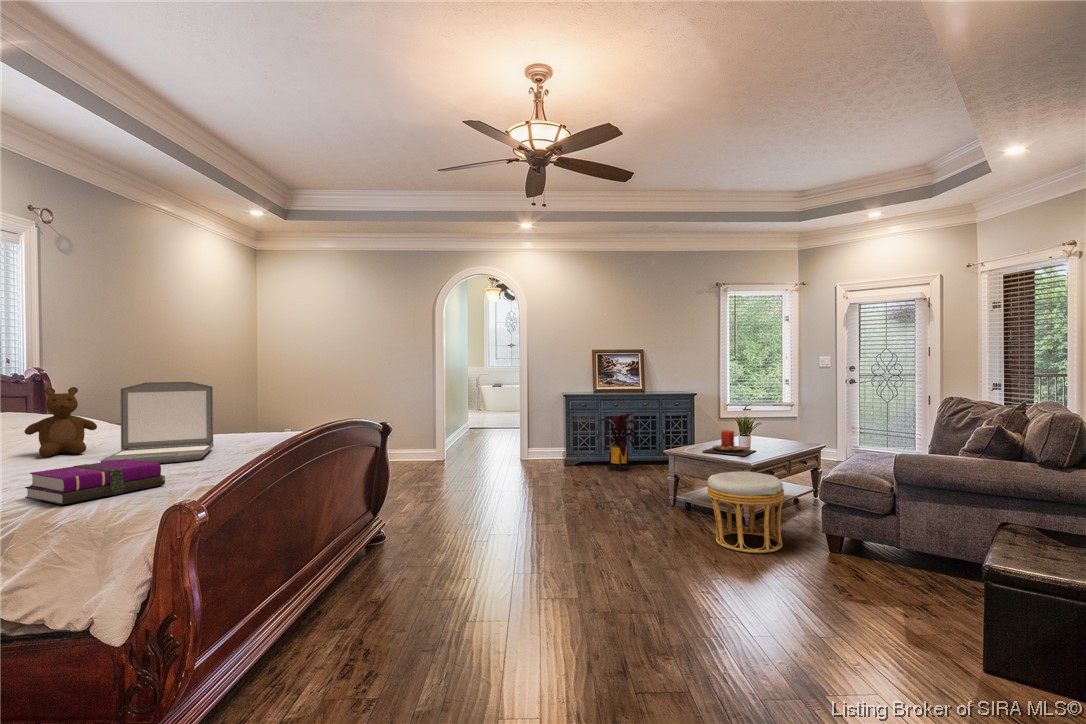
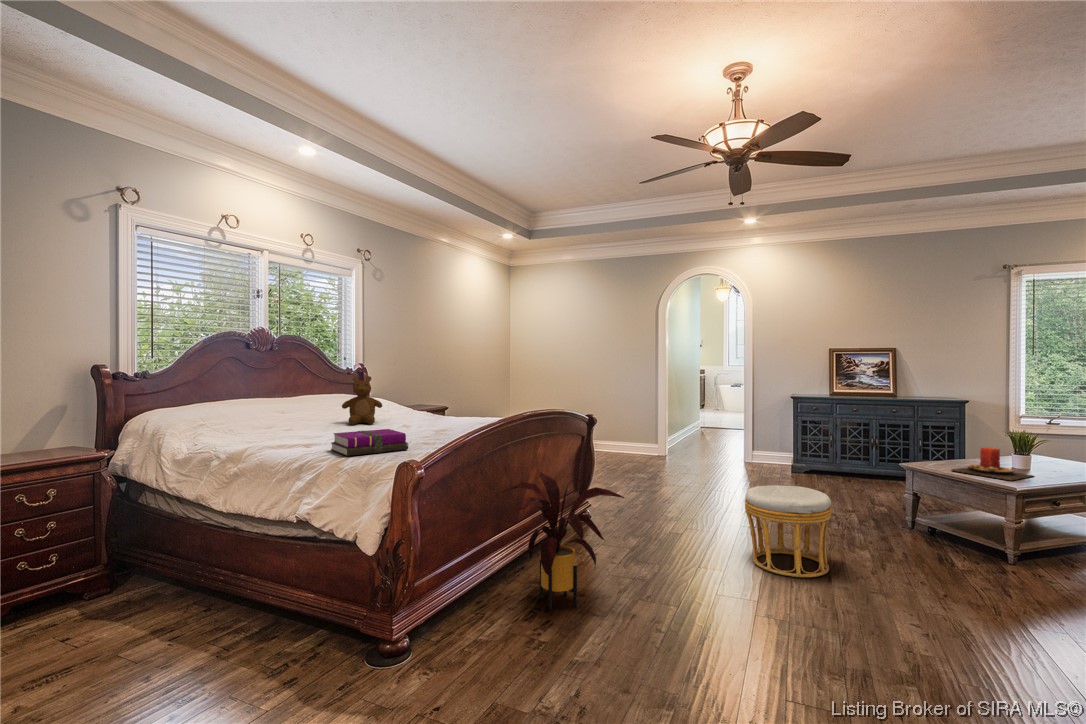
laptop: present [101,382,214,463] -> none [378,374,452,434]
house plant: present [598,413,642,472] -> present [496,472,624,610]
ottoman: present [707,471,784,553] -> present [745,485,832,577]

